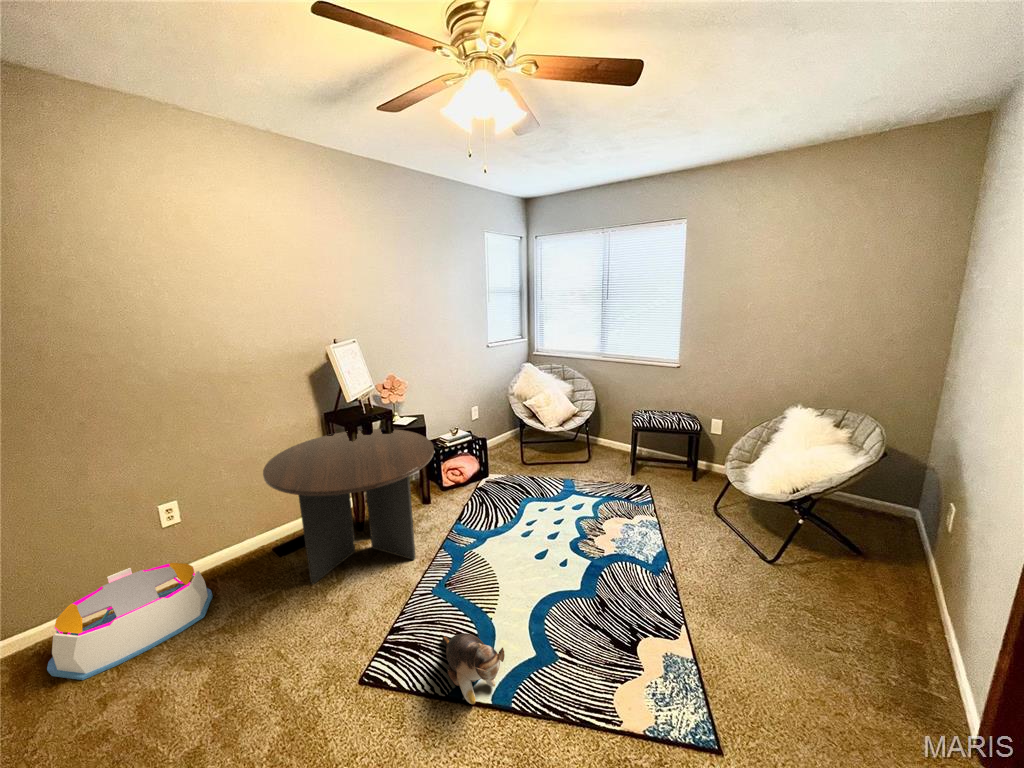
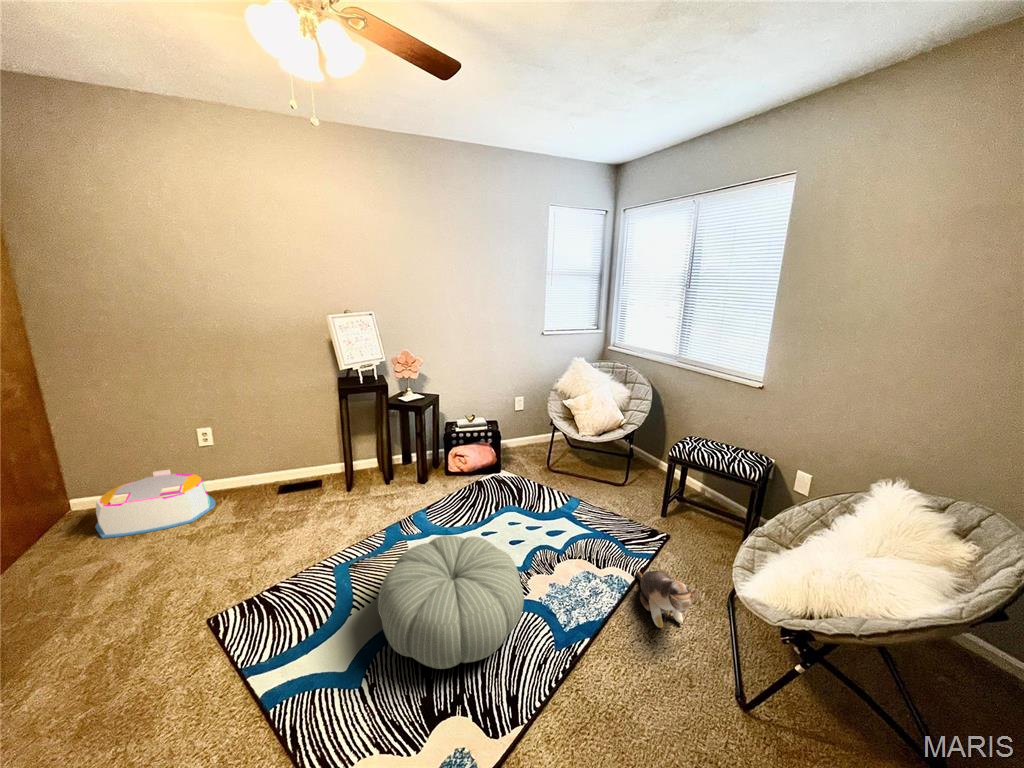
coffee table: present [263,429,434,584] -> none [242,398,405,531]
pouf: none [513,519,636,622] -> present [378,536,524,669]
plush toy: present [442,633,505,704] -> present [636,571,698,628]

